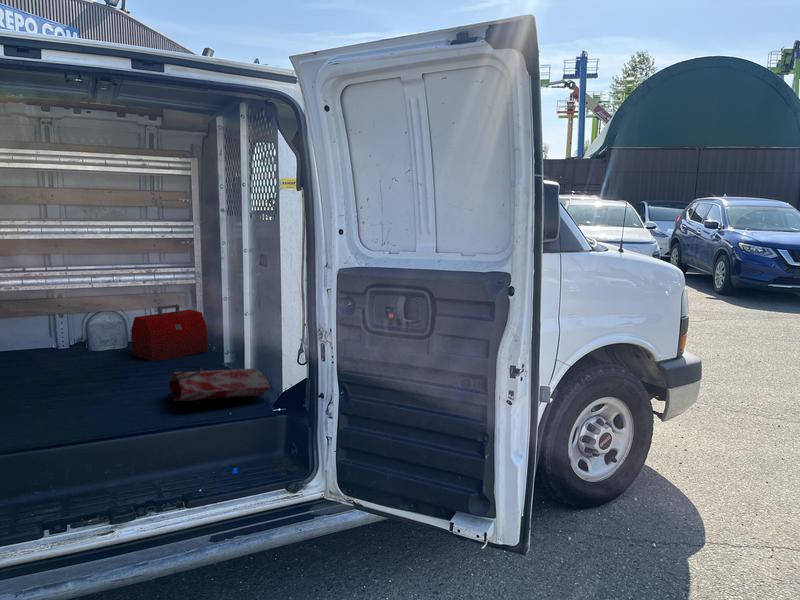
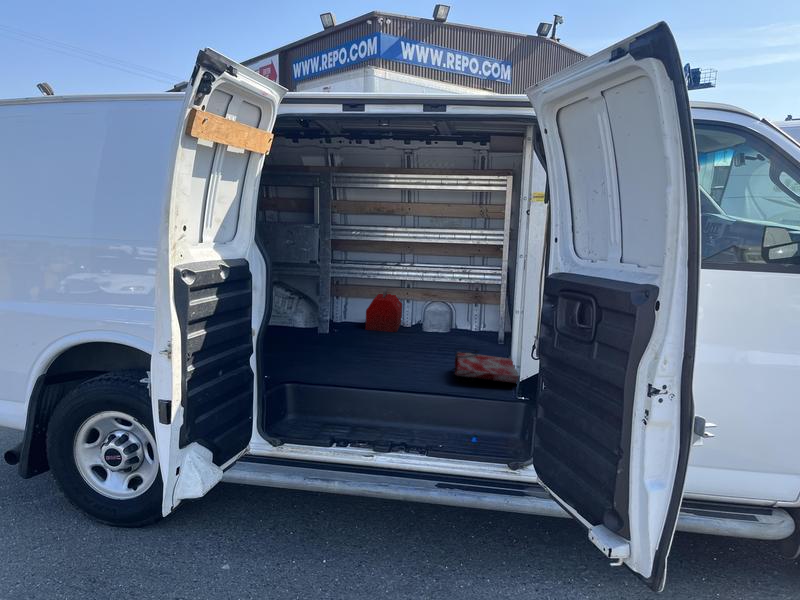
toolbox: present [131,304,207,362] -> present [365,288,402,332]

